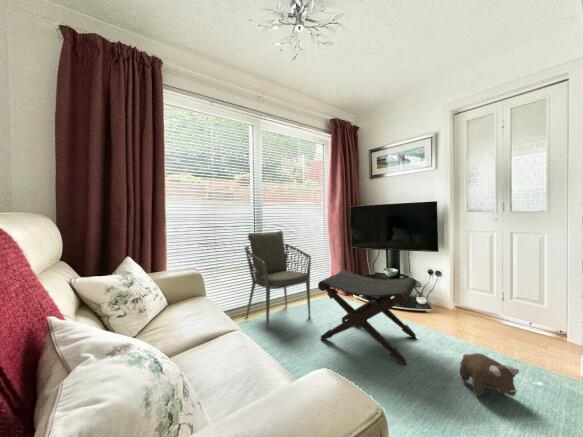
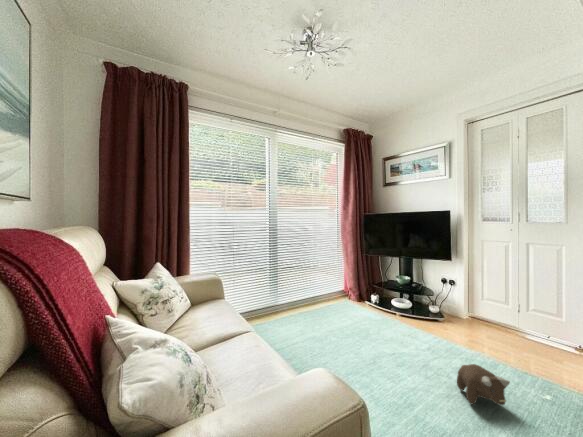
armchair: present [245,231,311,331] -> none [260,238,322,334]
footstool: present [318,270,416,365] -> none [326,278,423,372]

